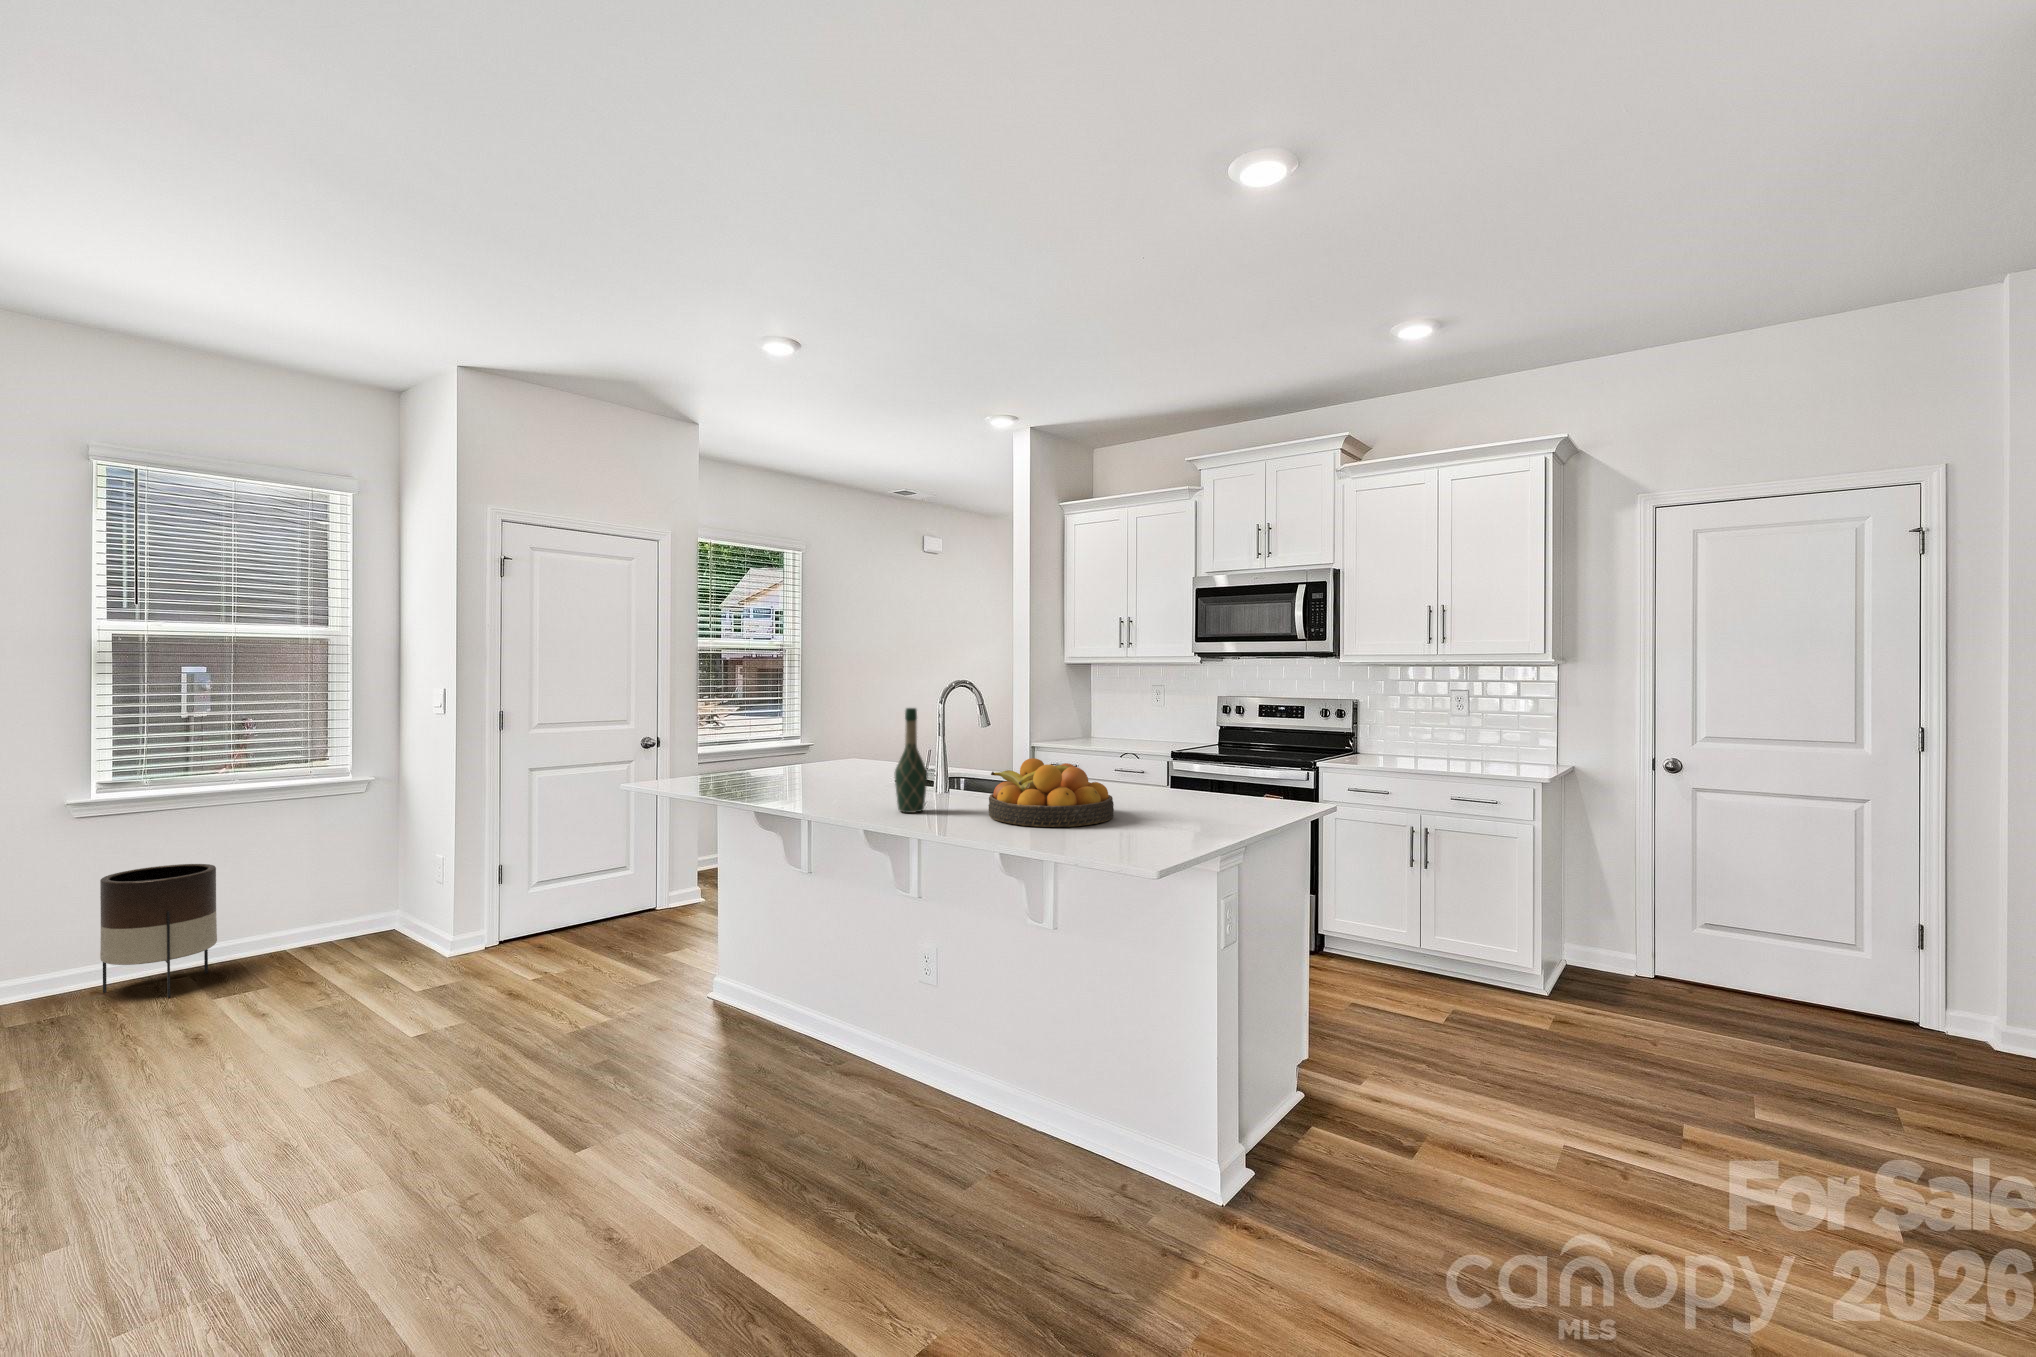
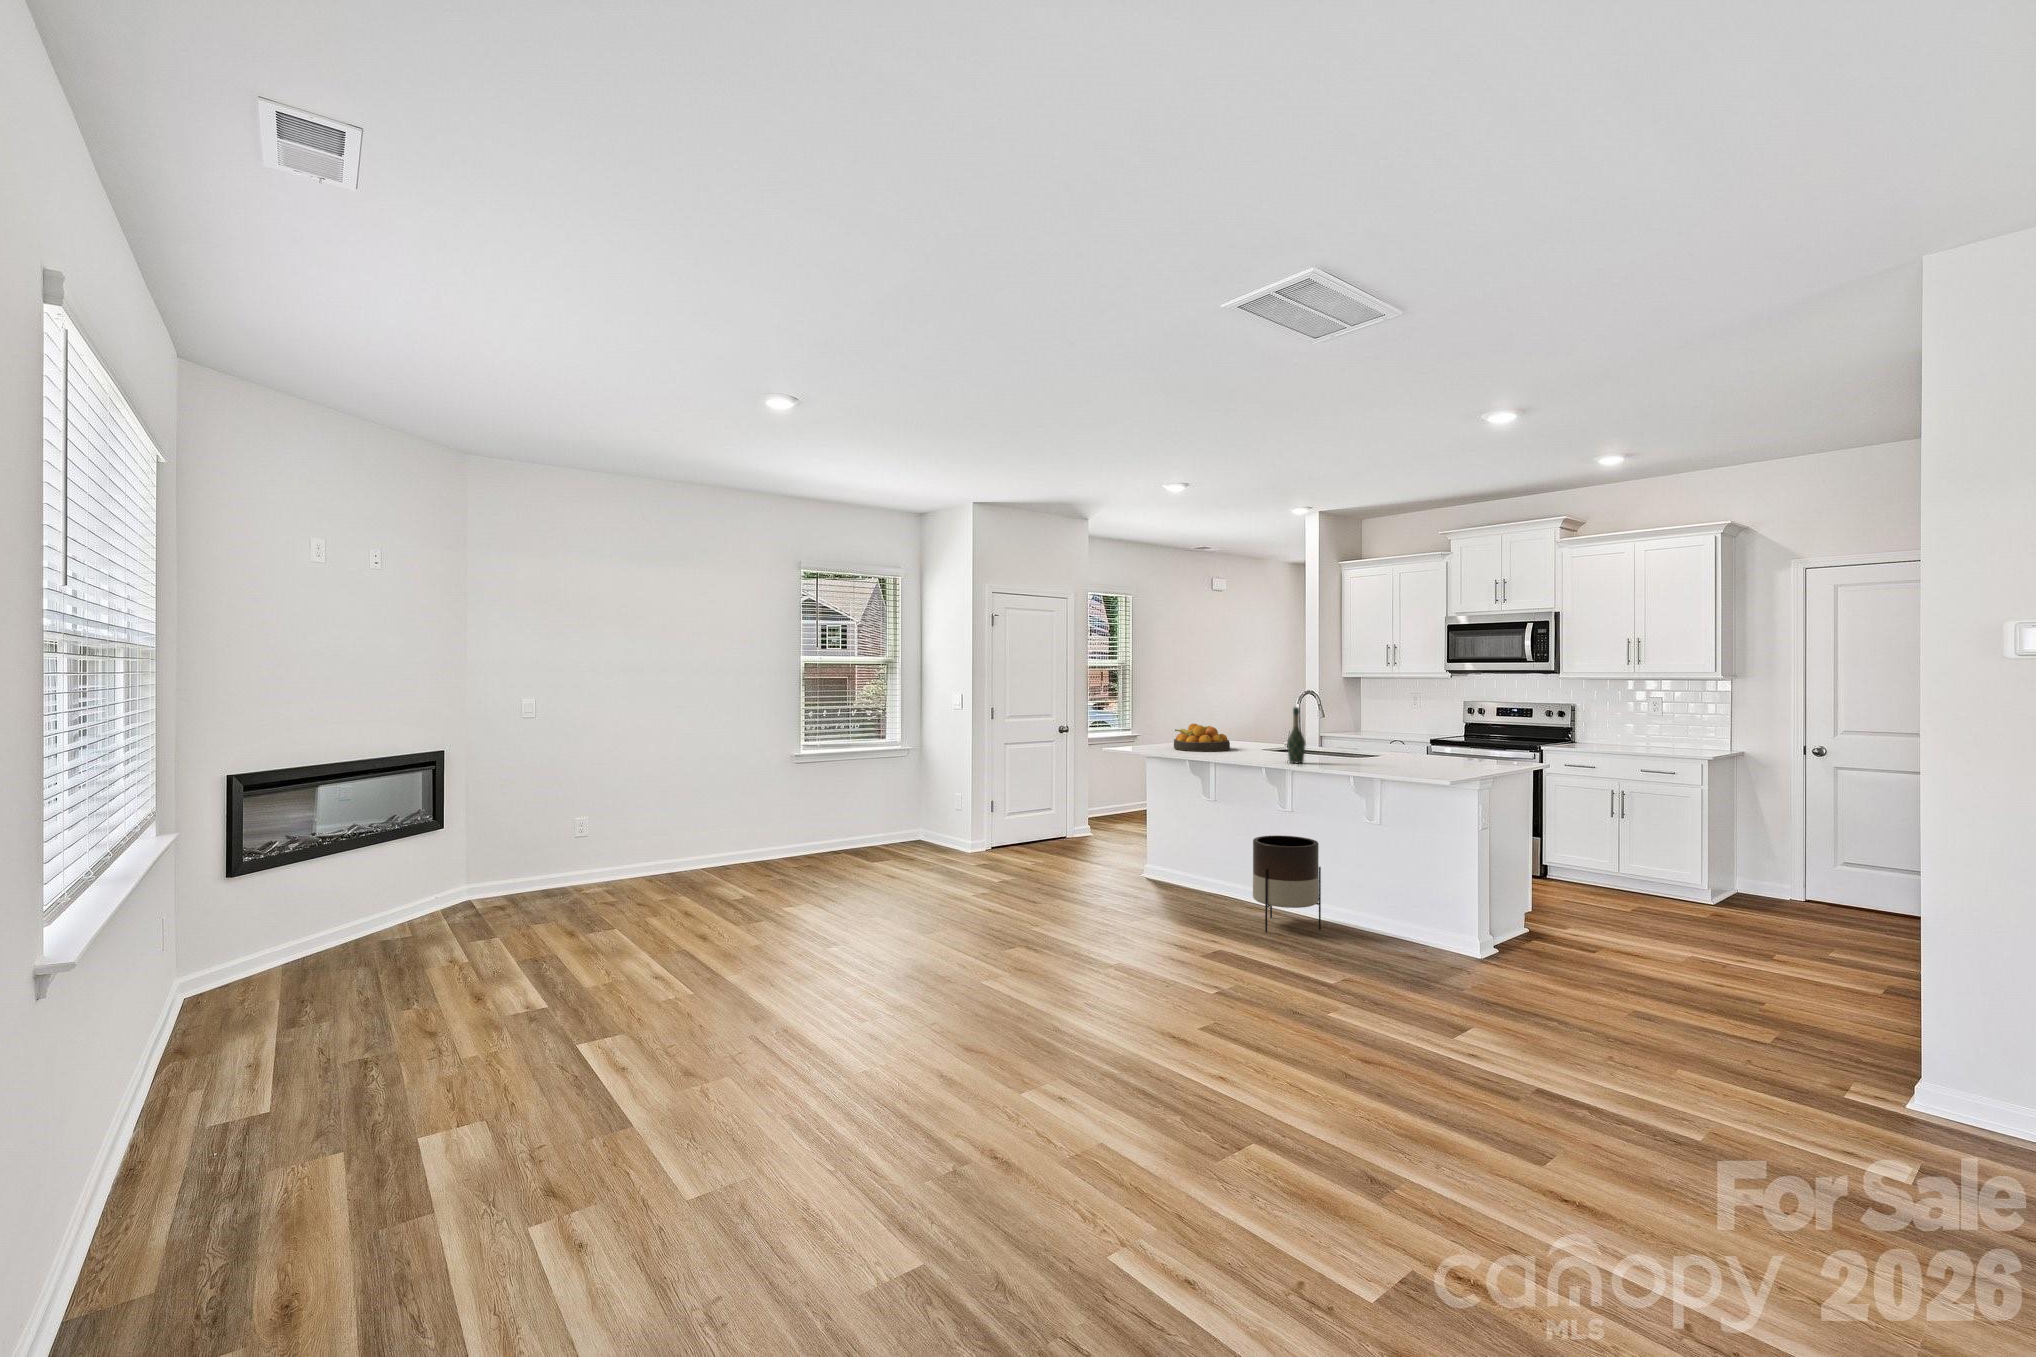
fruit bowl: present [989,758,1114,827] -> present [1174,724,1230,751]
planter: present [100,864,217,998] -> present [1253,835,1321,933]

